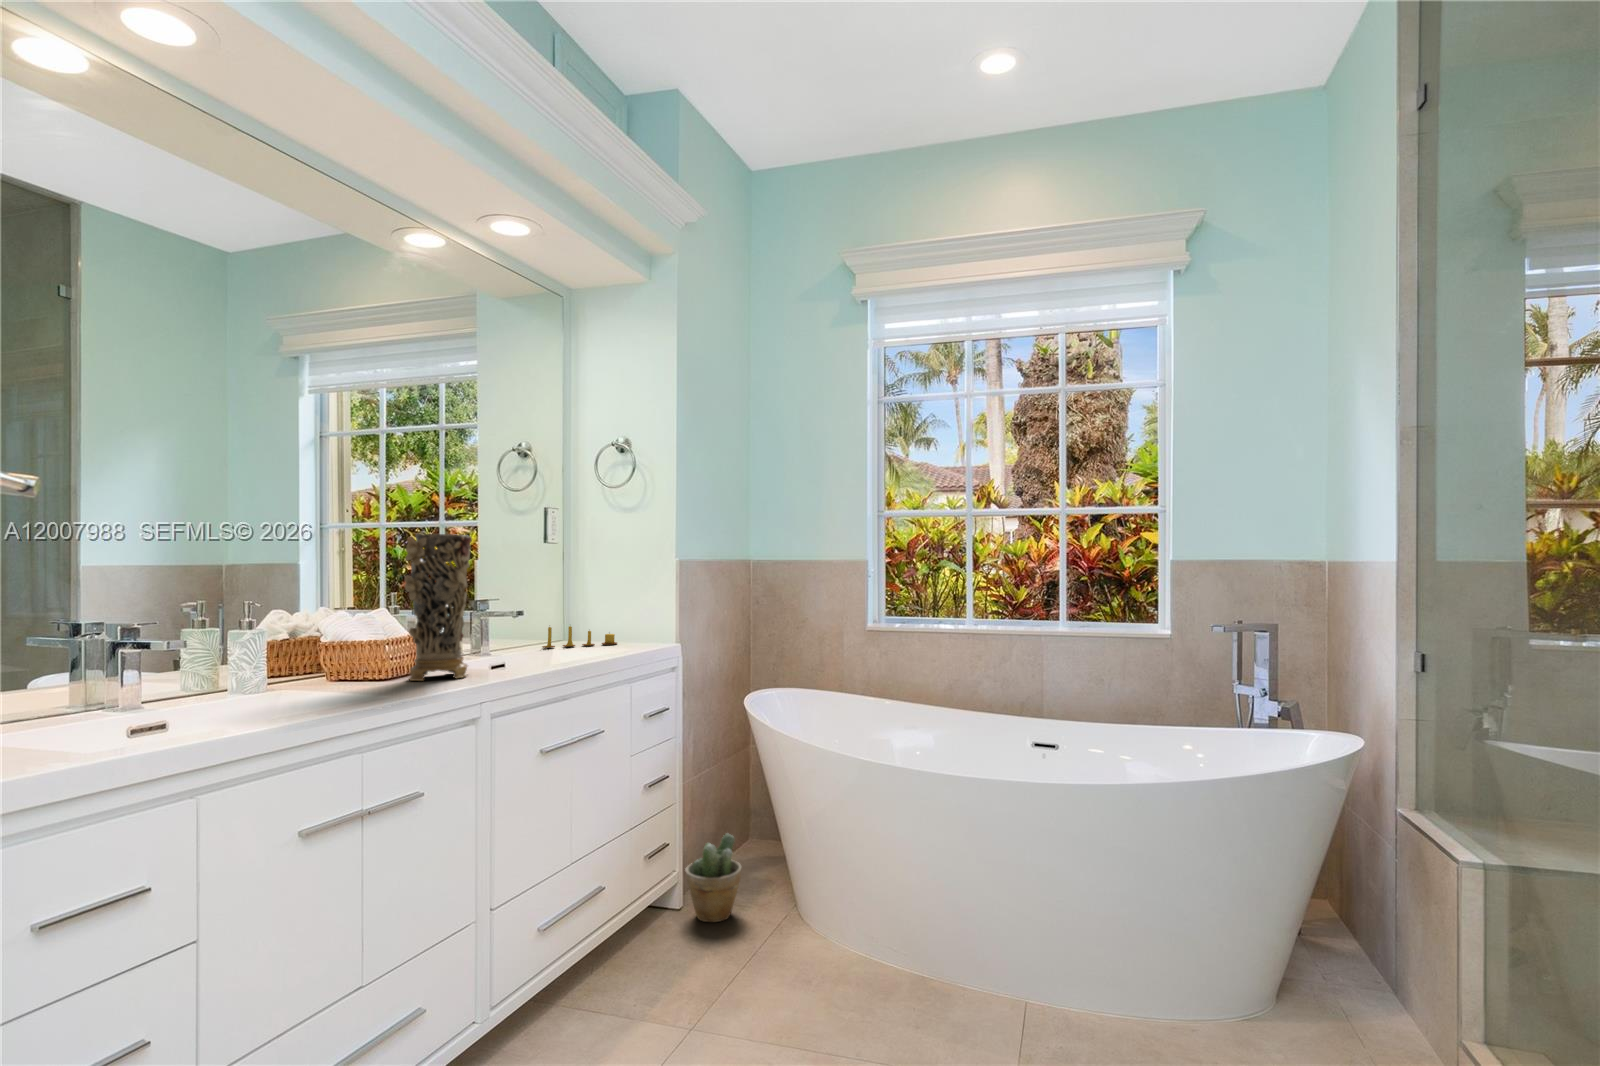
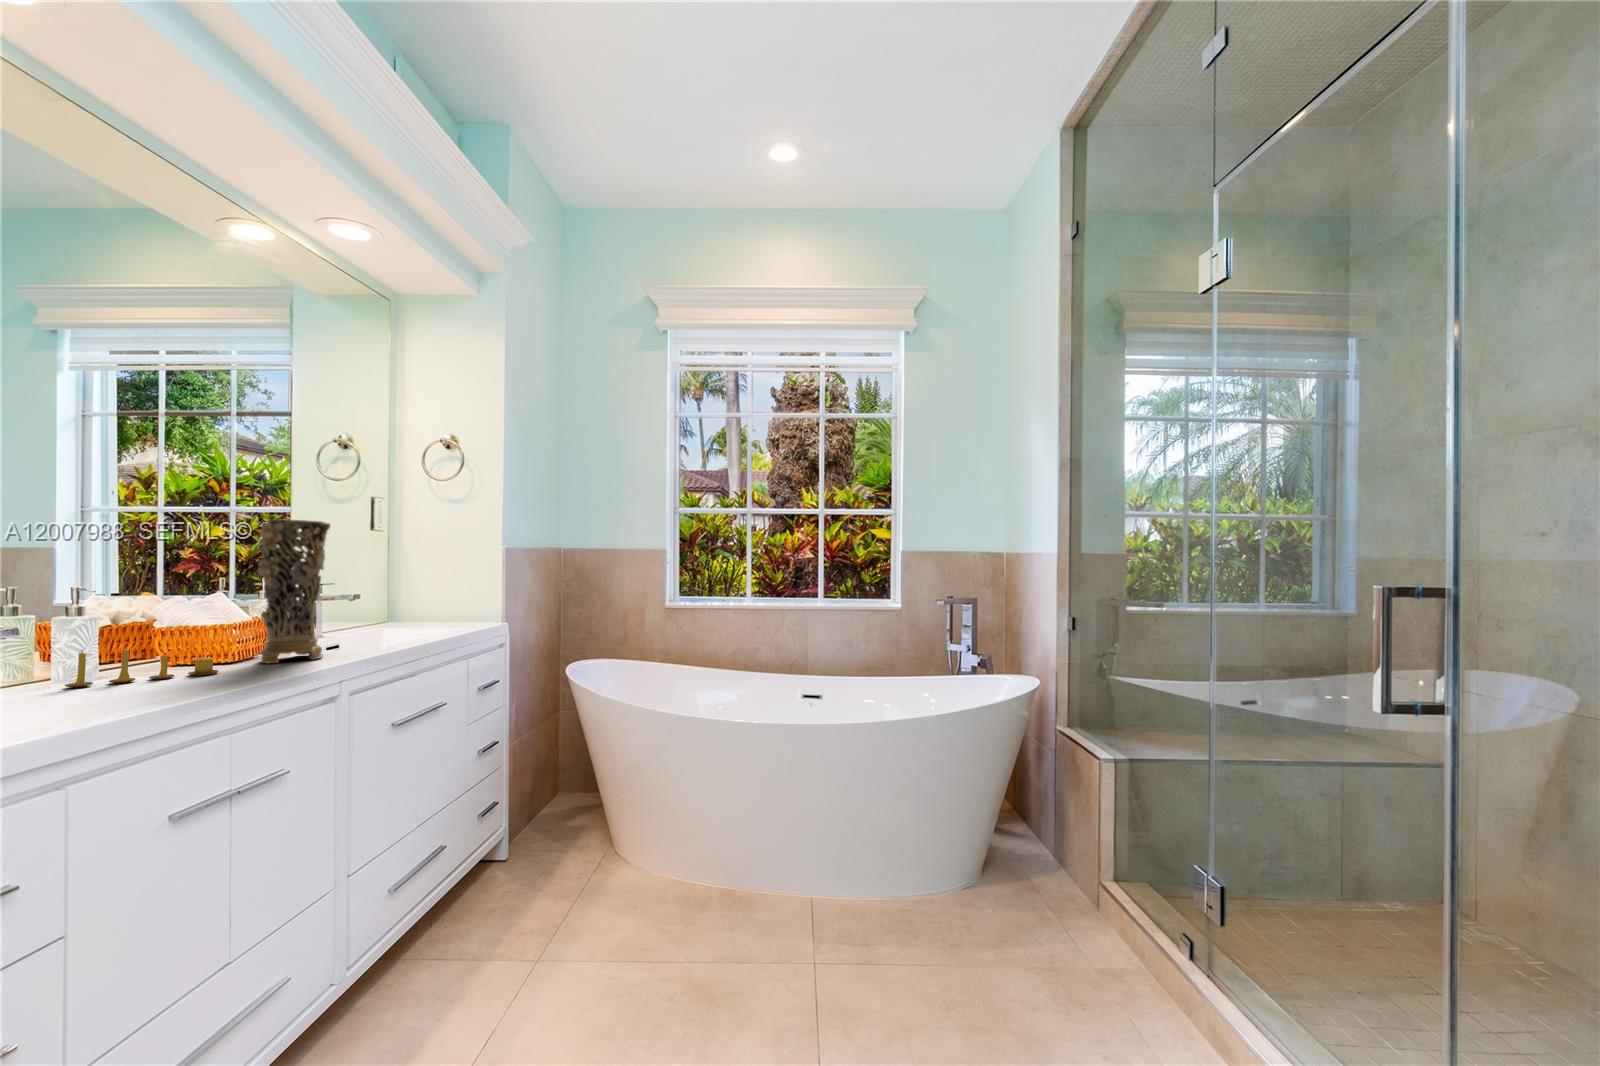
candle: present [542,626,617,648] -> present [65,647,218,687]
potted plant: present [685,834,741,922] -> none [509,791,562,871]

